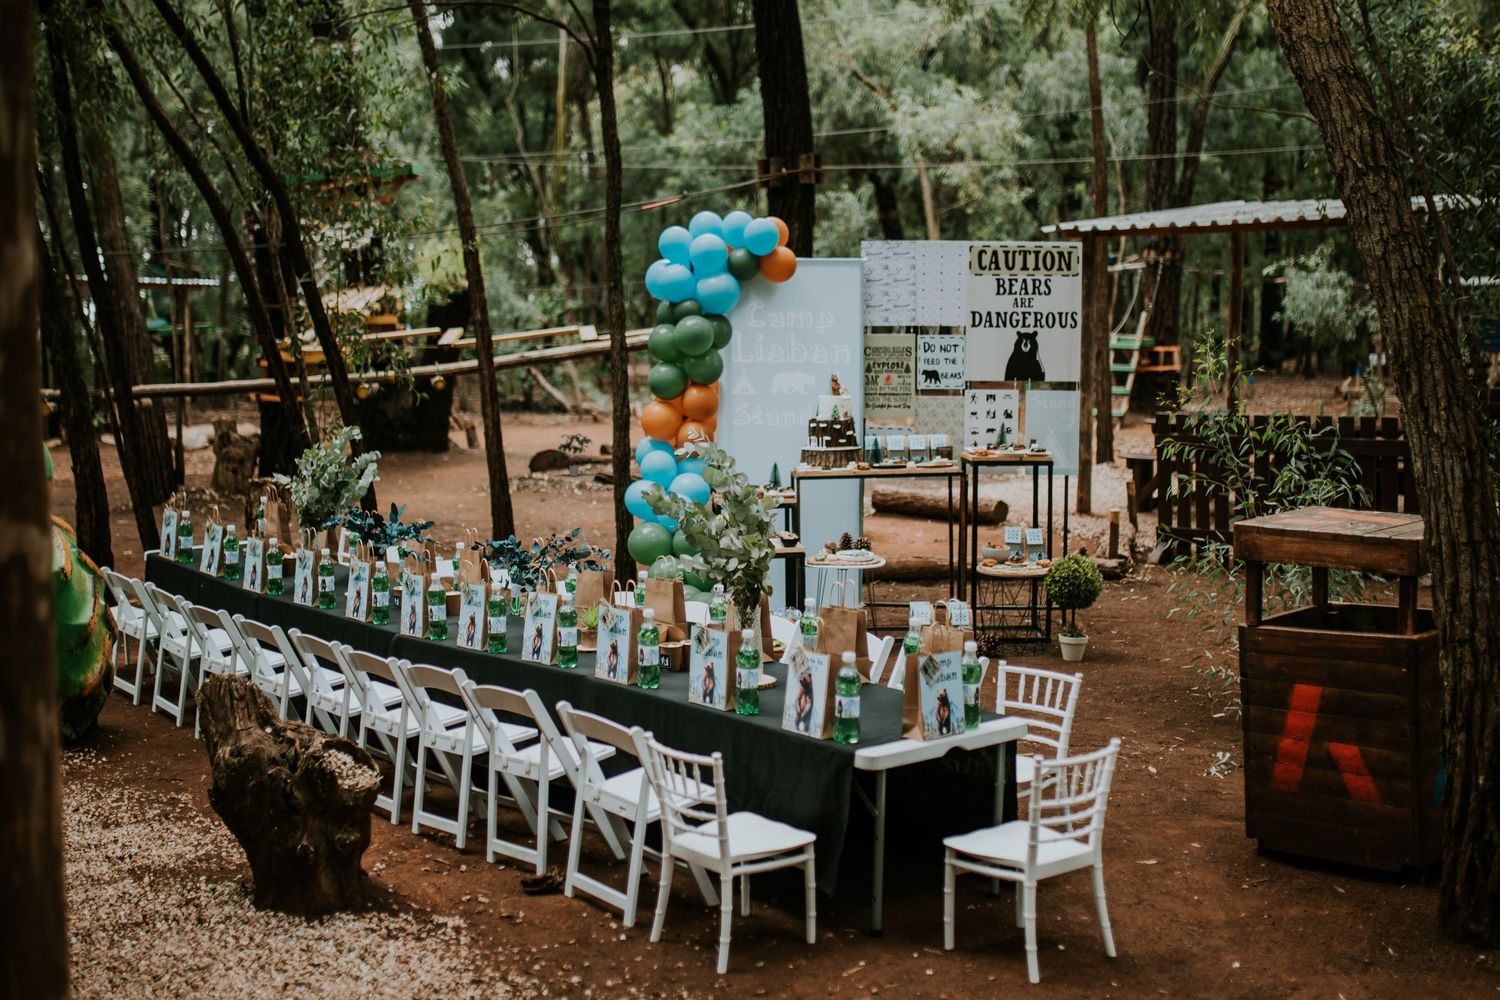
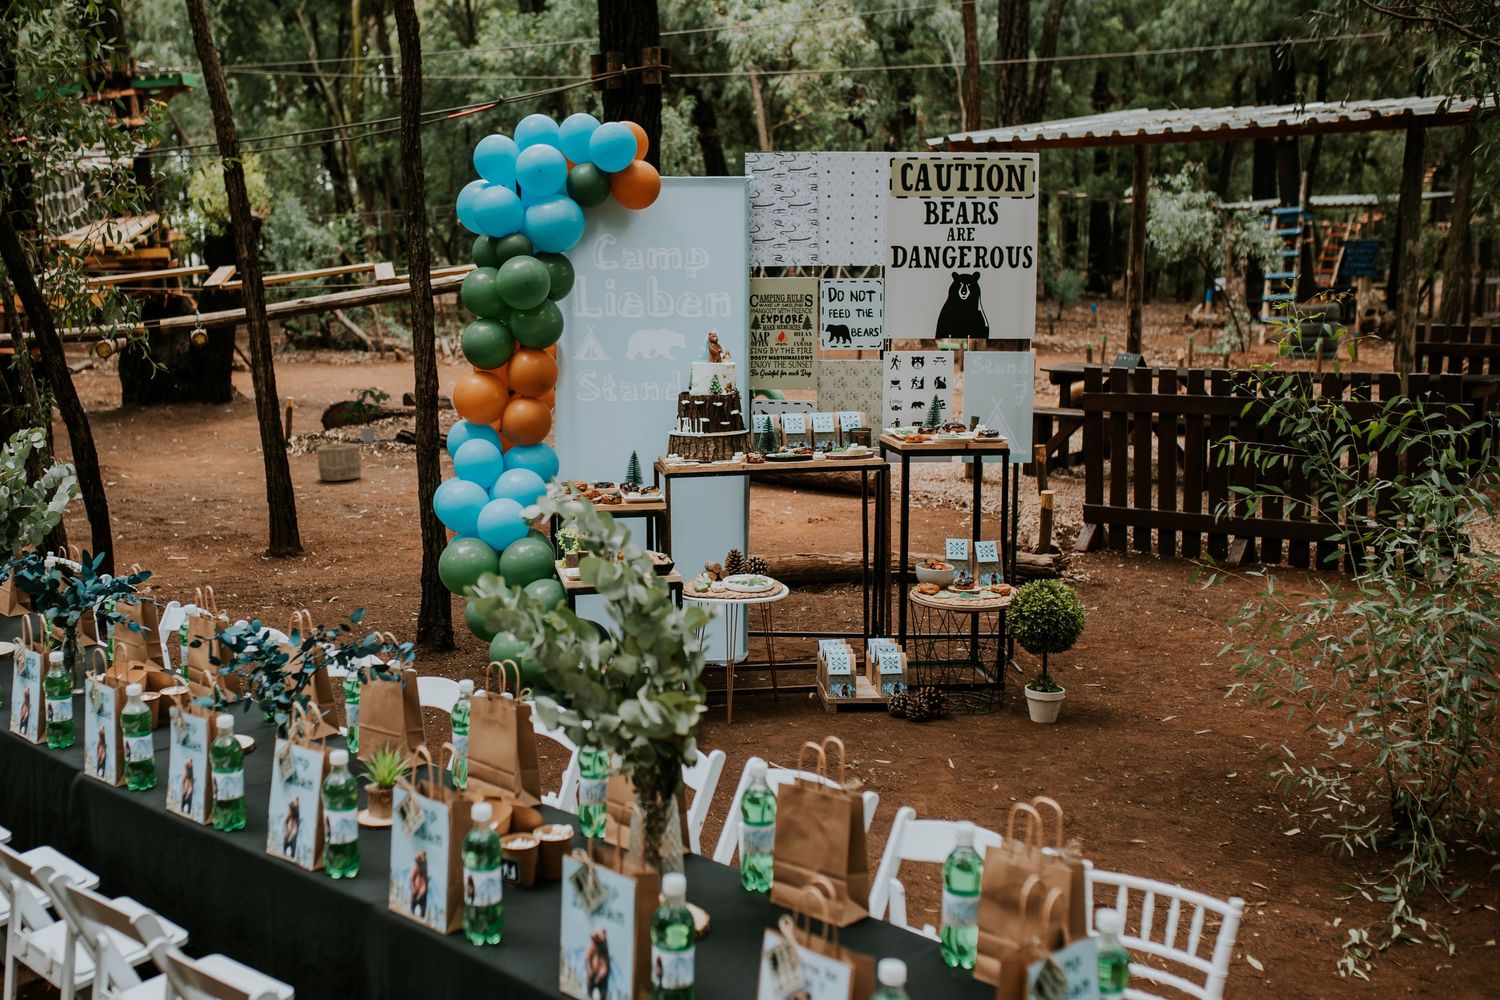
wooden bucket: none [535,473,569,501] -> present [316,443,361,481]

